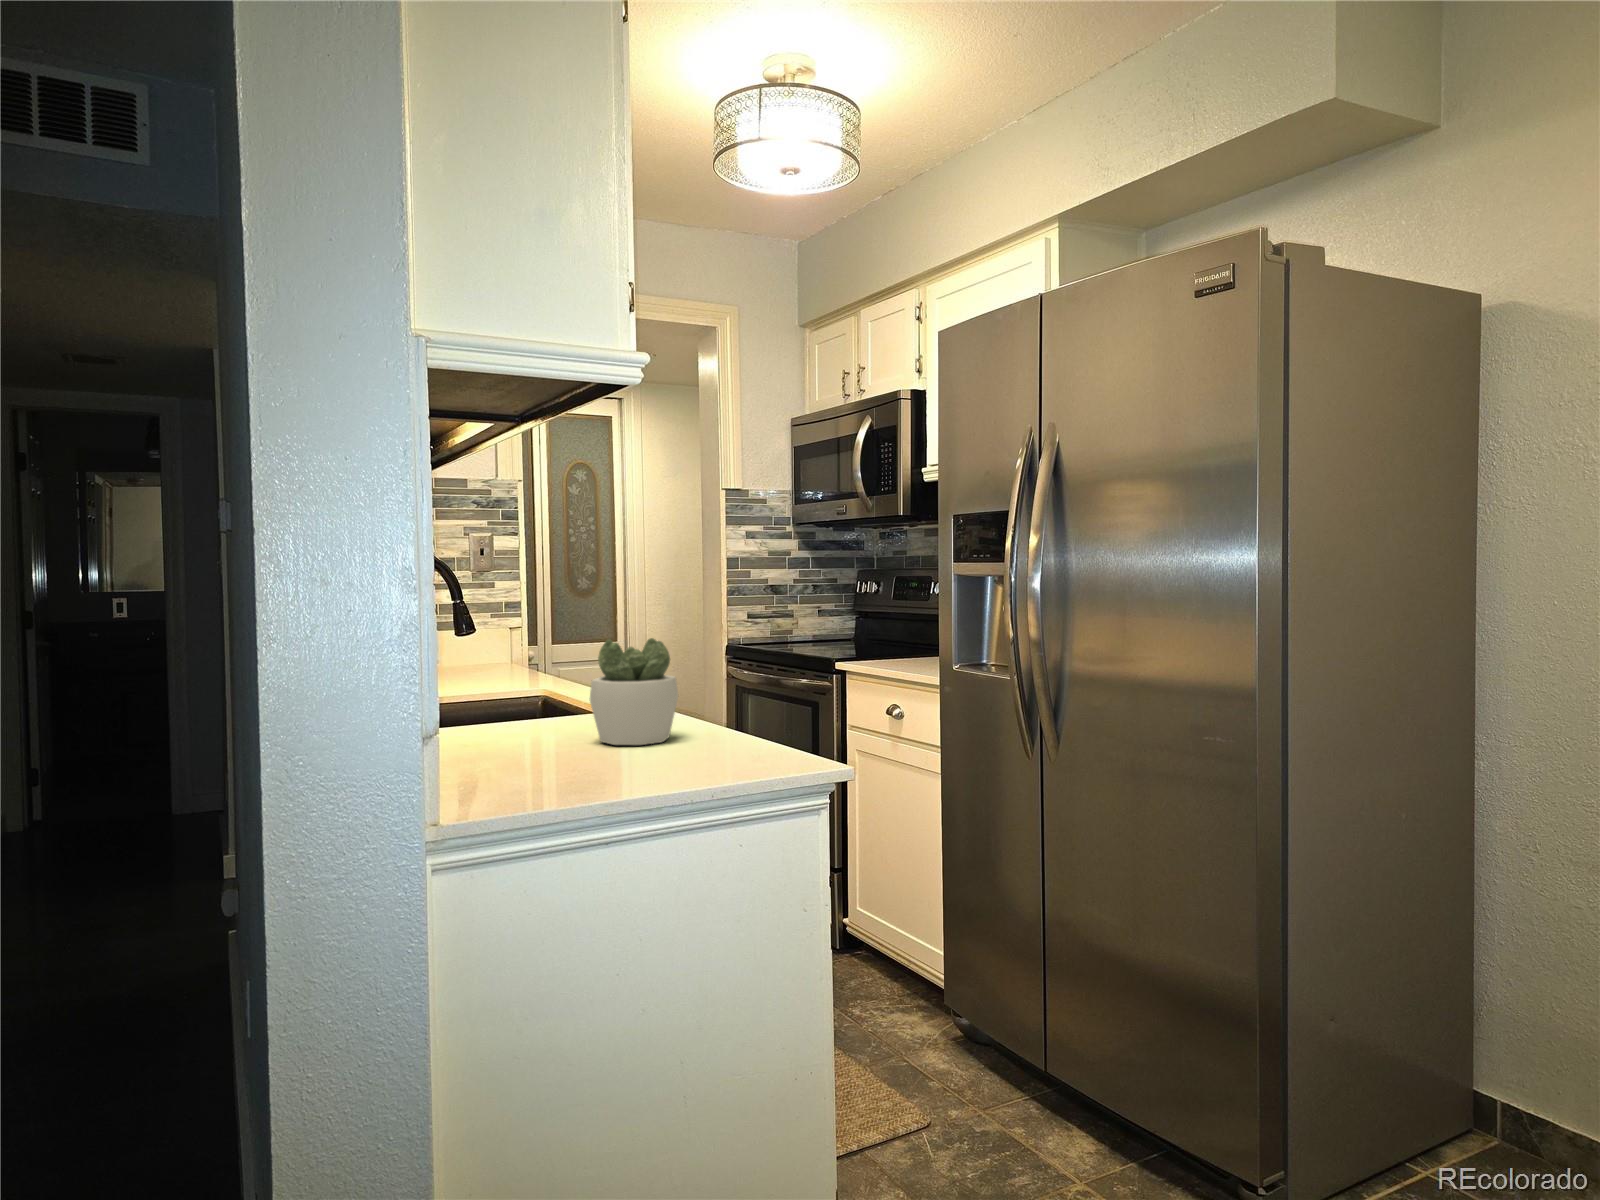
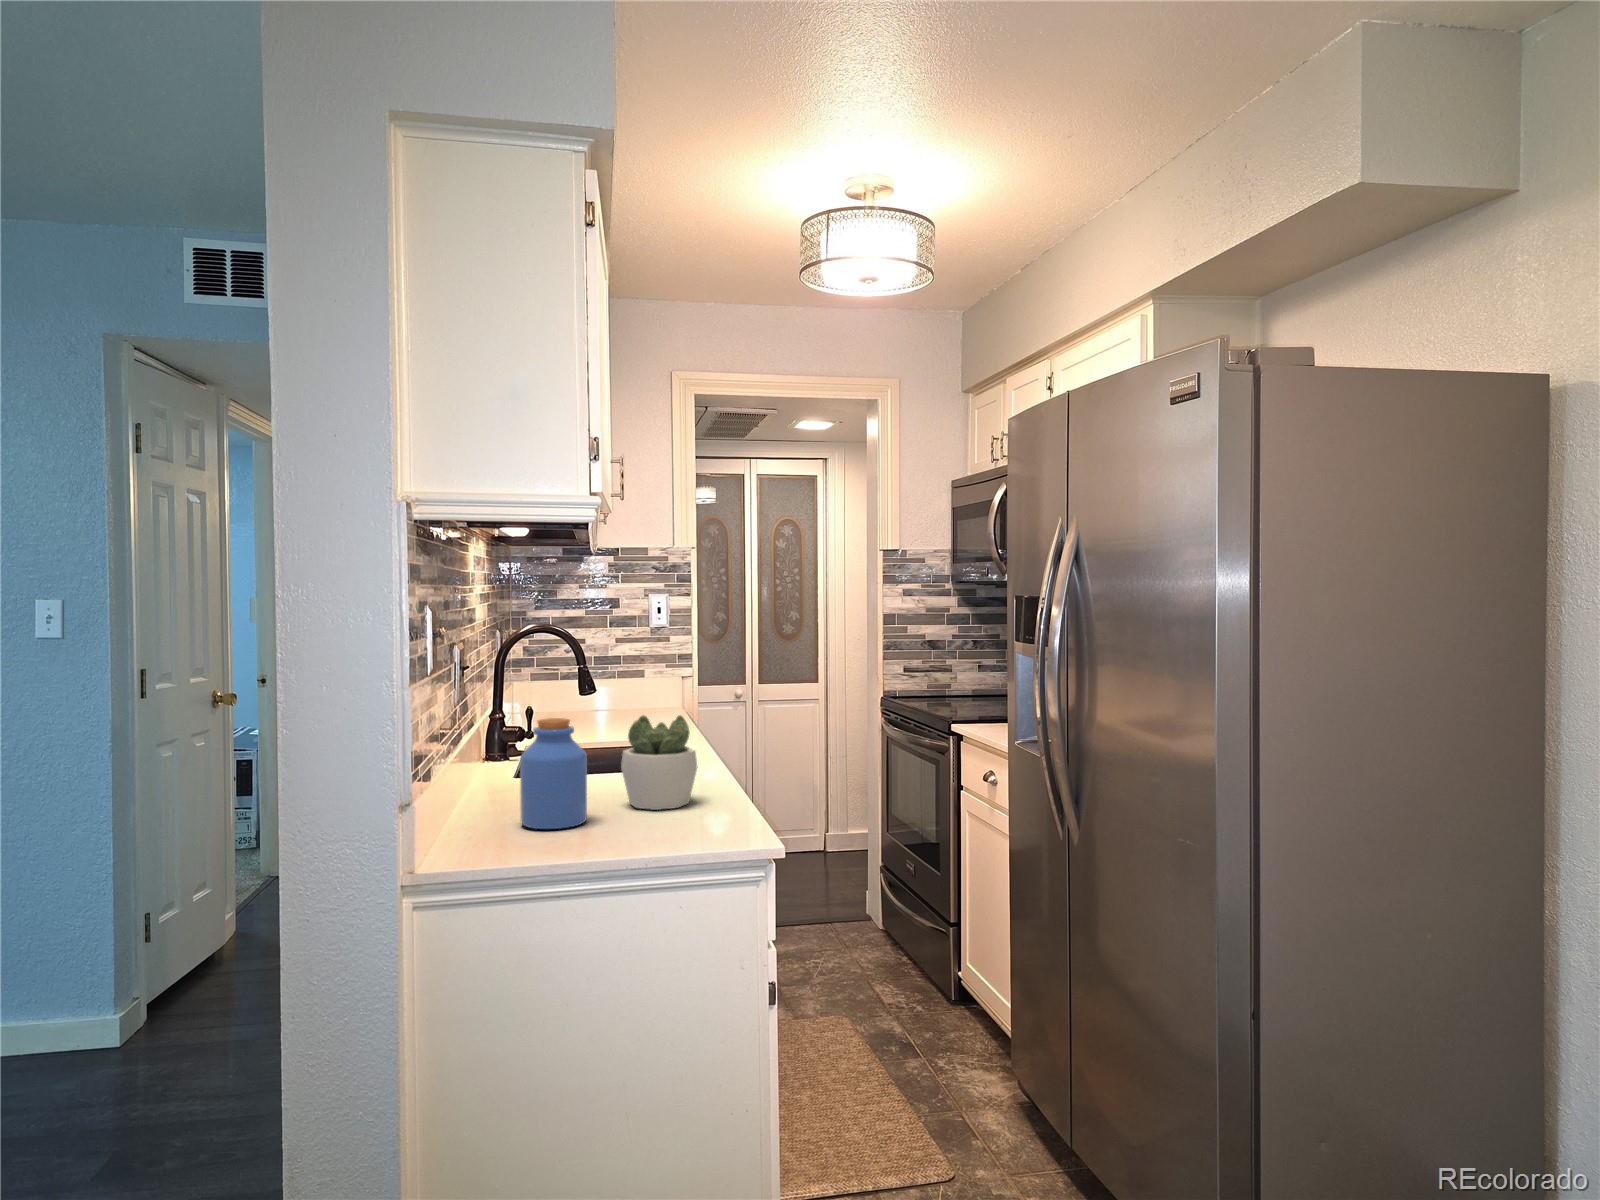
jar: none [495,639,576,770] -> present [520,718,587,829]

